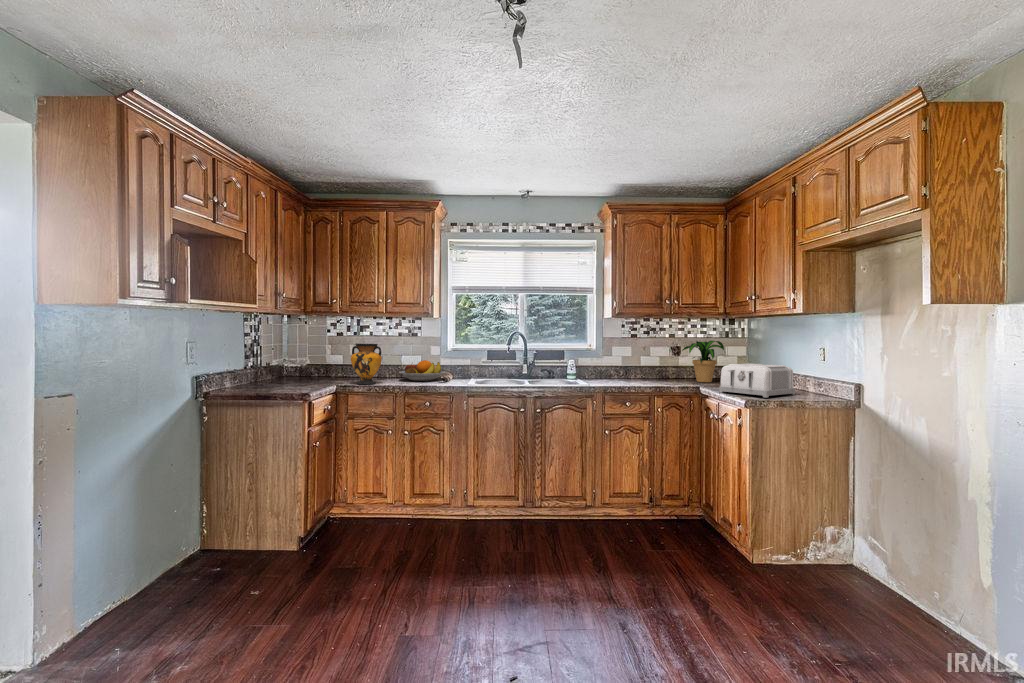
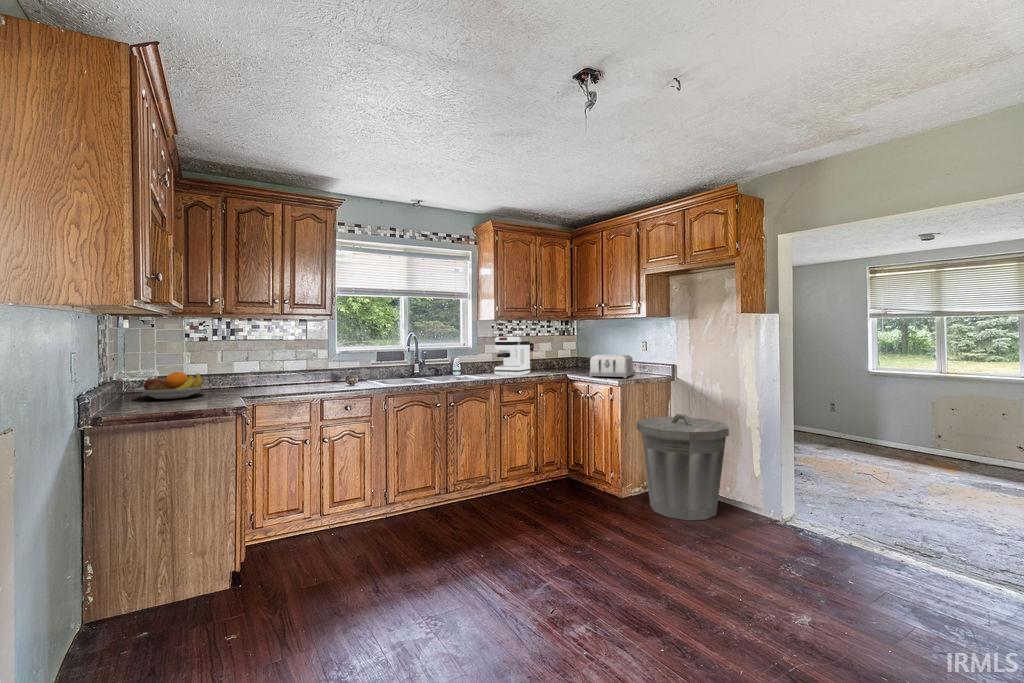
coffee maker: none [603,338,652,385] -> present [494,337,530,376]
potted plant: present [682,341,724,382] -> none [540,338,574,371]
vase: present [351,344,382,384] -> none [256,348,292,393]
fruit bowl: present [399,360,446,381] -> present [135,372,207,399]
trash can: none [762,457,924,632] -> present [636,414,729,520]

